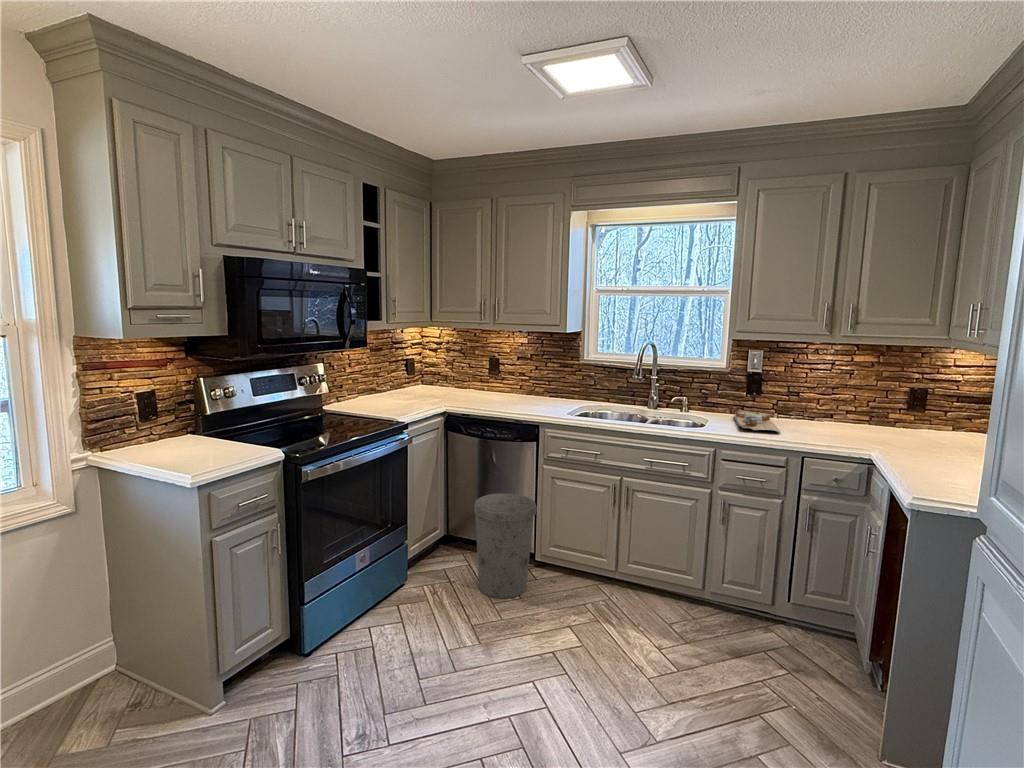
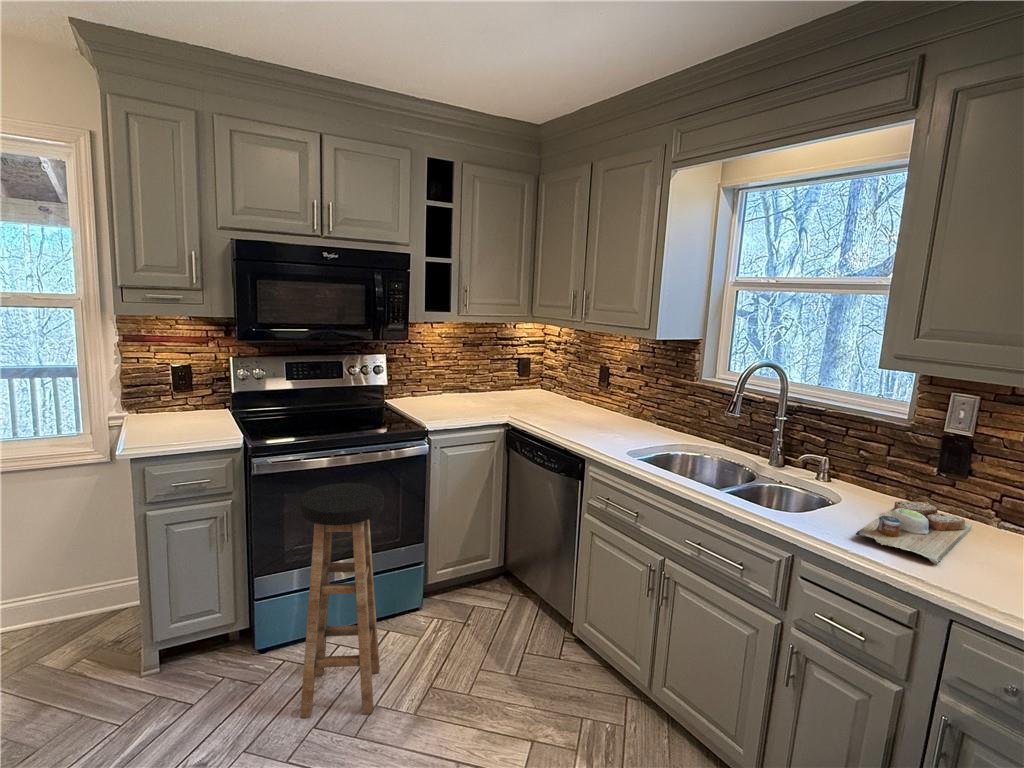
bar stool: none [371,471,450,678] -> present [299,483,384,718]
trash can: present [474,493,537,598] -> none [480,533,560,671]

